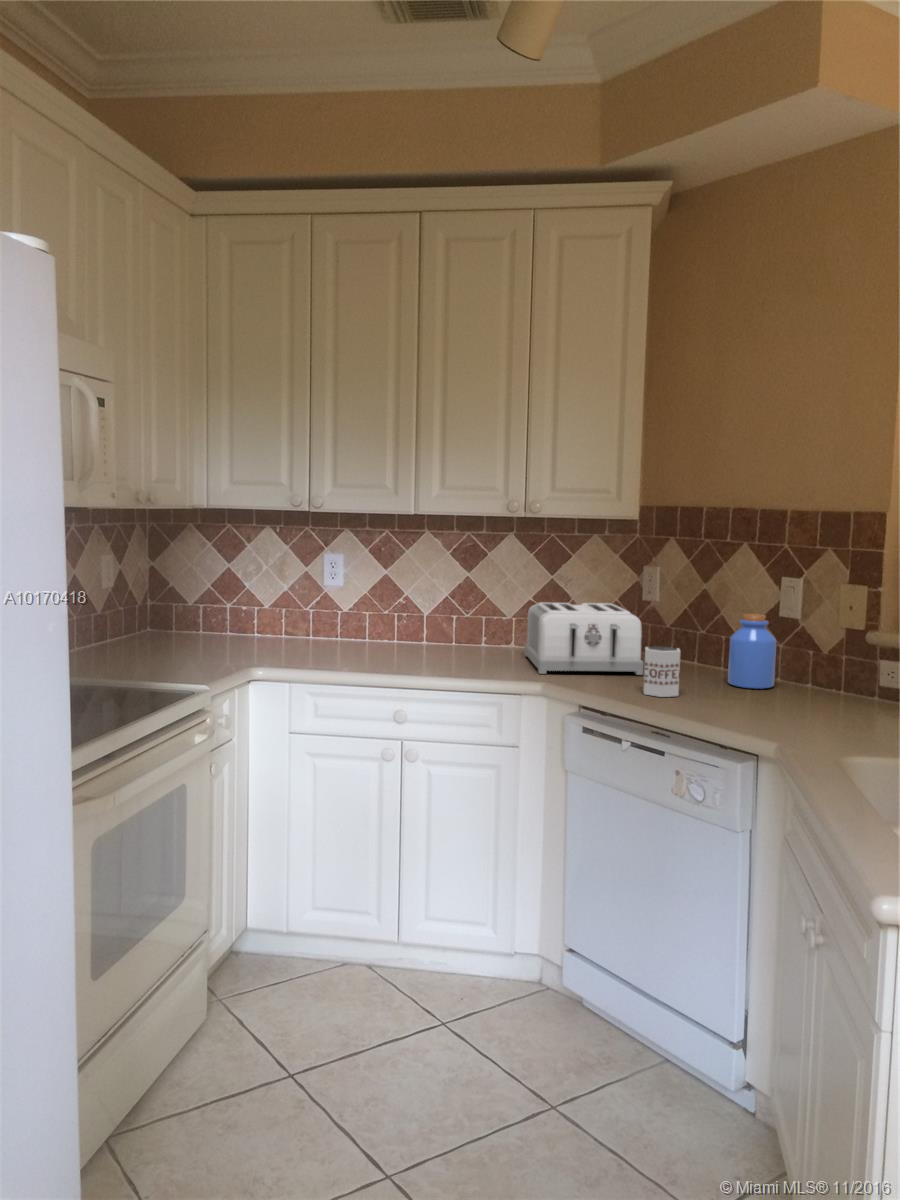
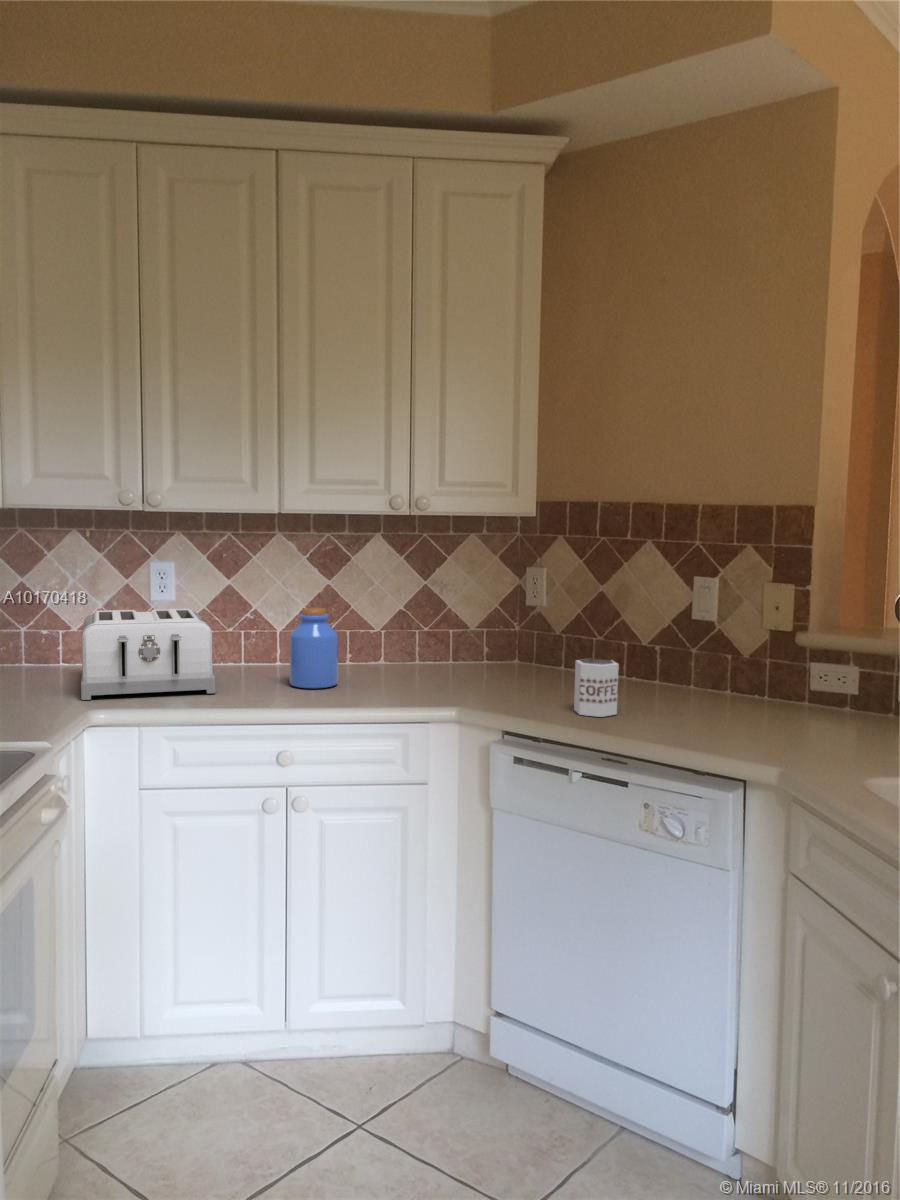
toaster: present [524,602,643,675] -> present [81,609,216,700]
jar: present [728,614,777,689] -> present [290,607,338,688]

